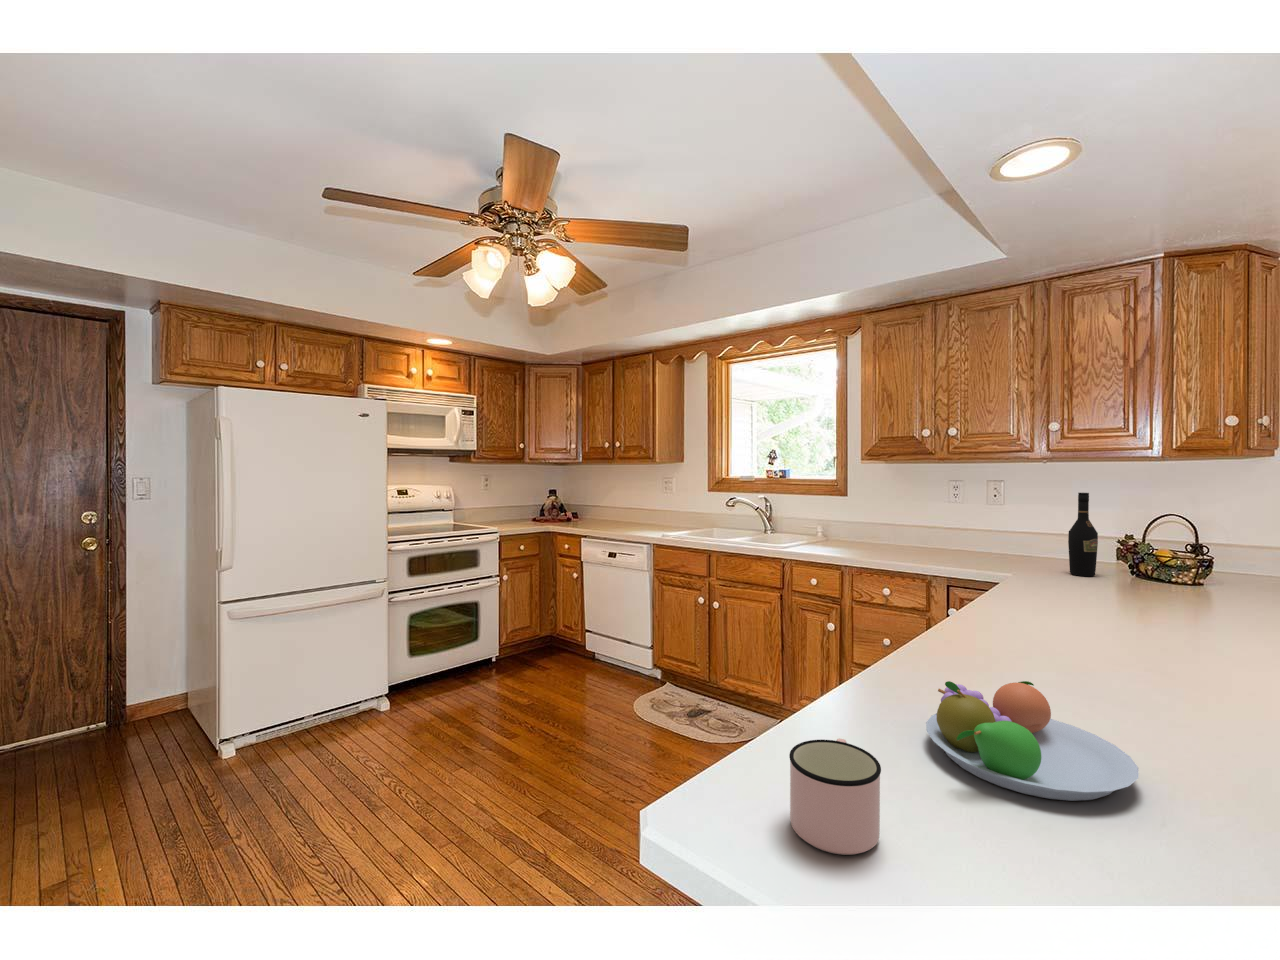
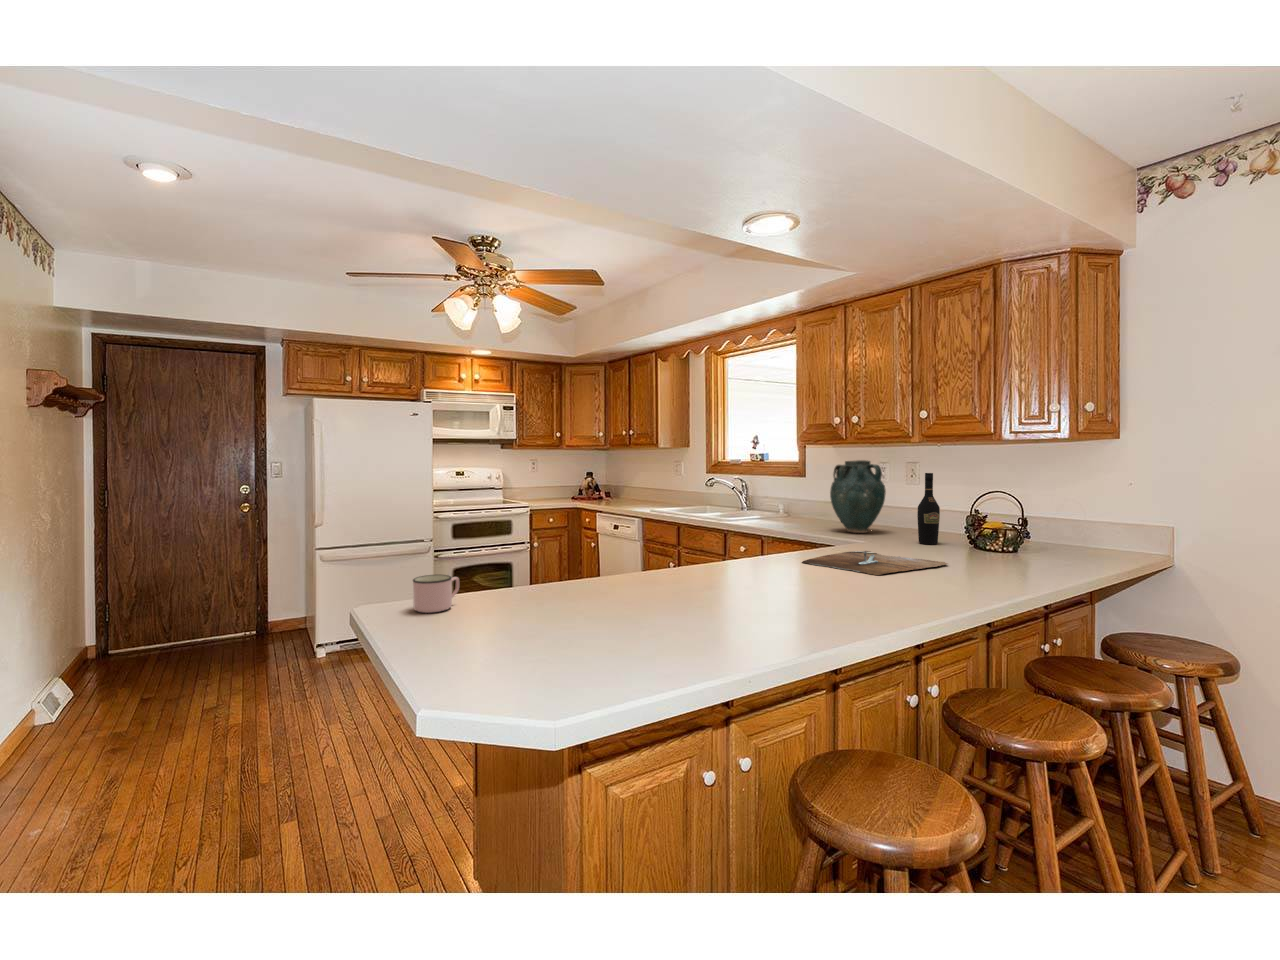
vase: none [928,477,997,561] -> present [830,460,886,533]
cutting board: none [1044,591,1228,637] -> present [802,551,948,575]
fruit bowl: present [926,681,1139,801] -> none [512,563,613,611]

